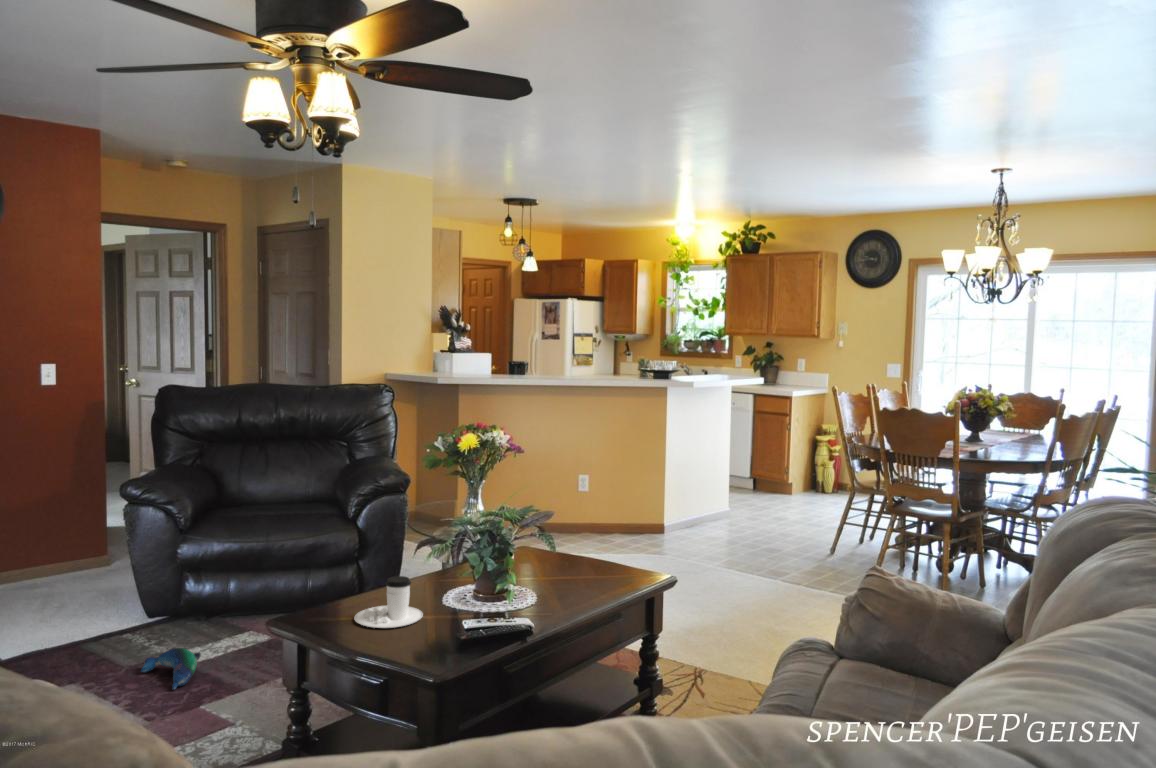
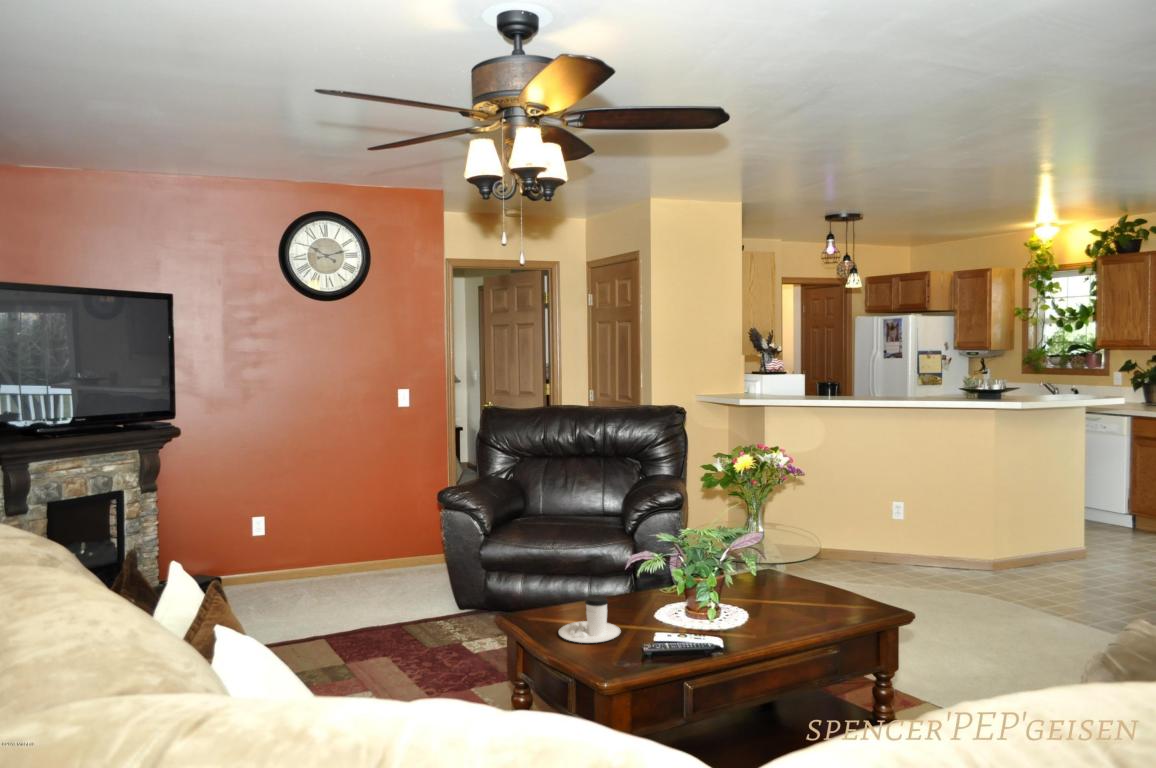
plush toy: present [141,648,200,690] -> none [440,636,483,672]

